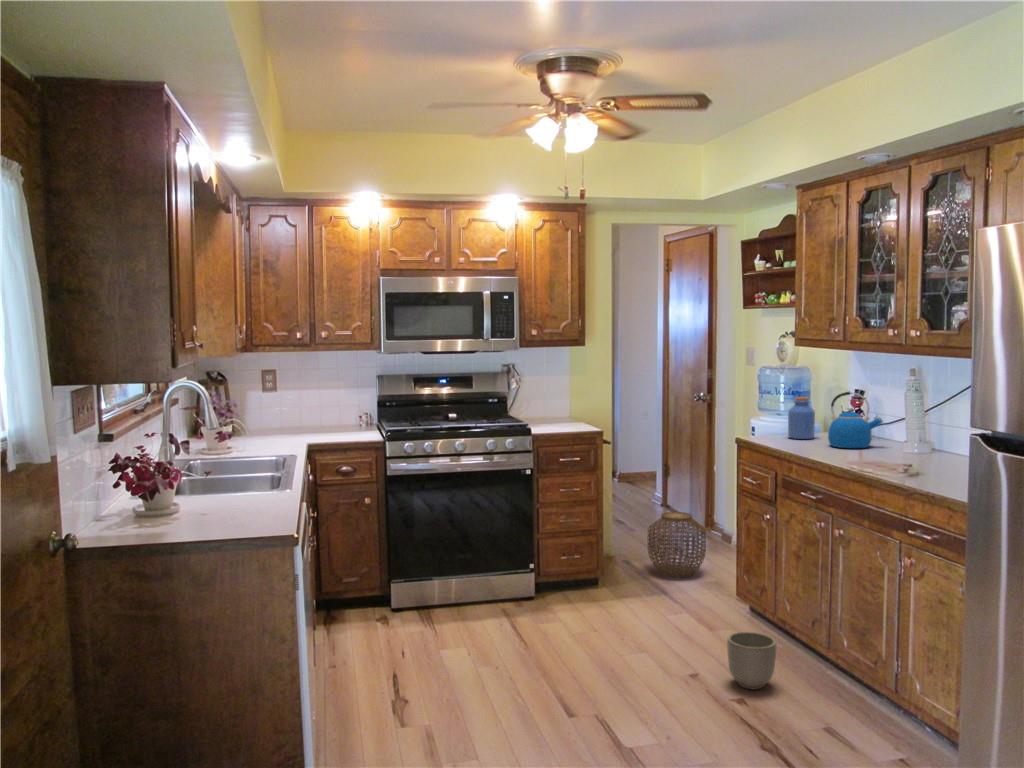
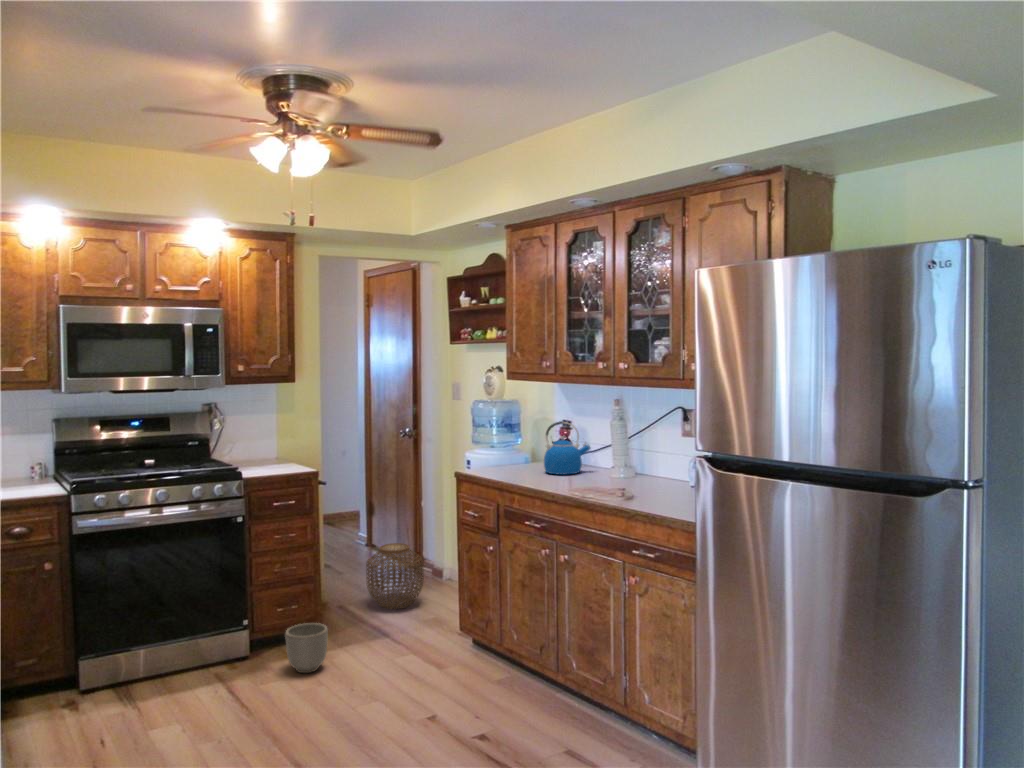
jar: present [788,397,815,439] -> none [504,427,528,467]
planter: present [727,632,777,689] -> present [285,623,328,673]

